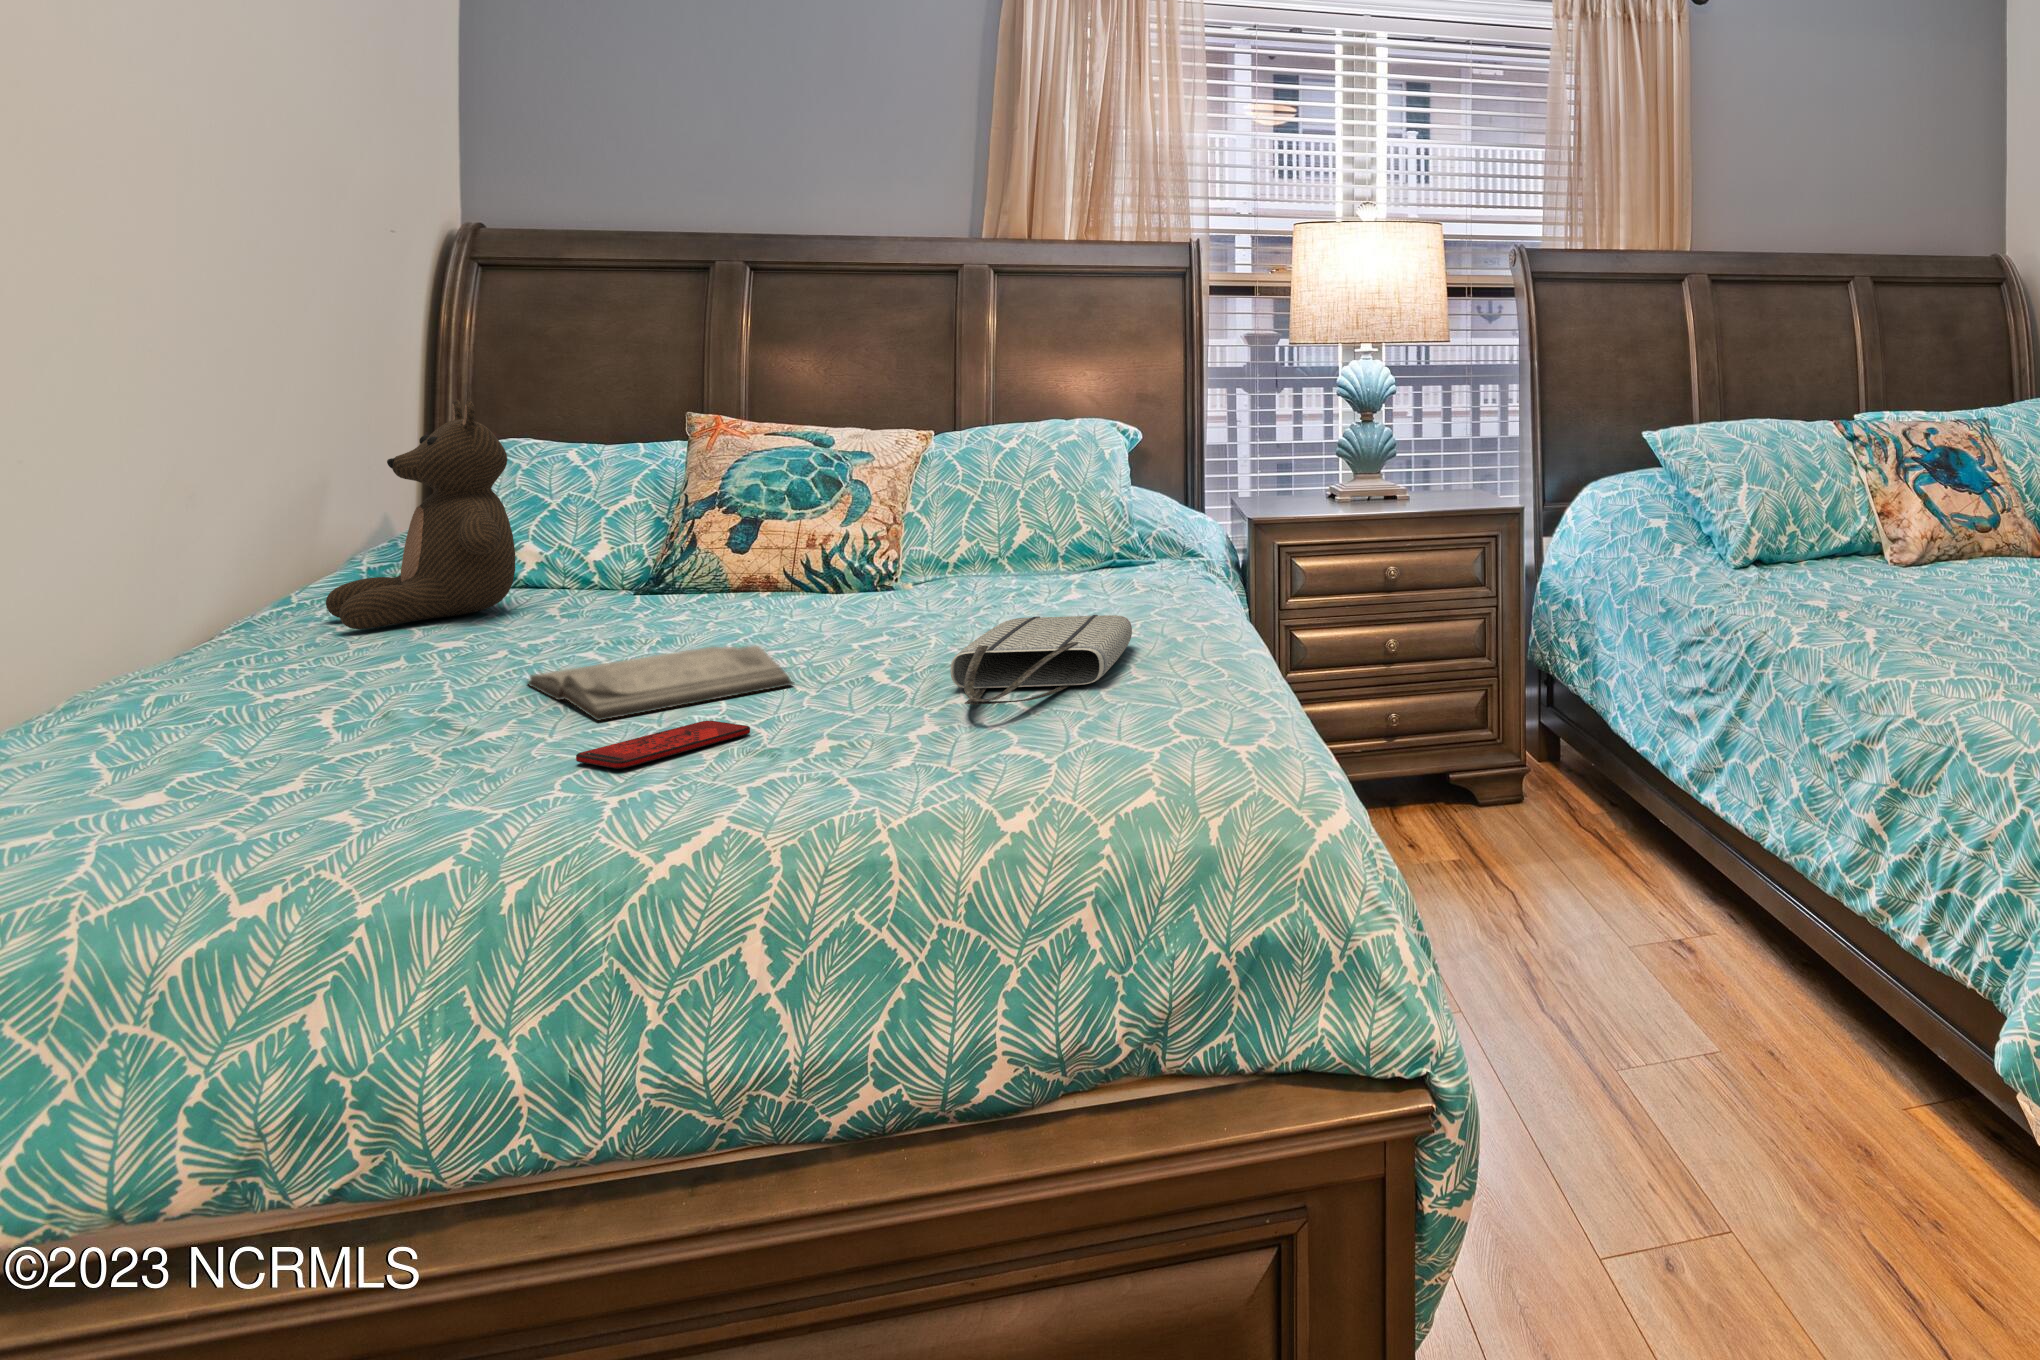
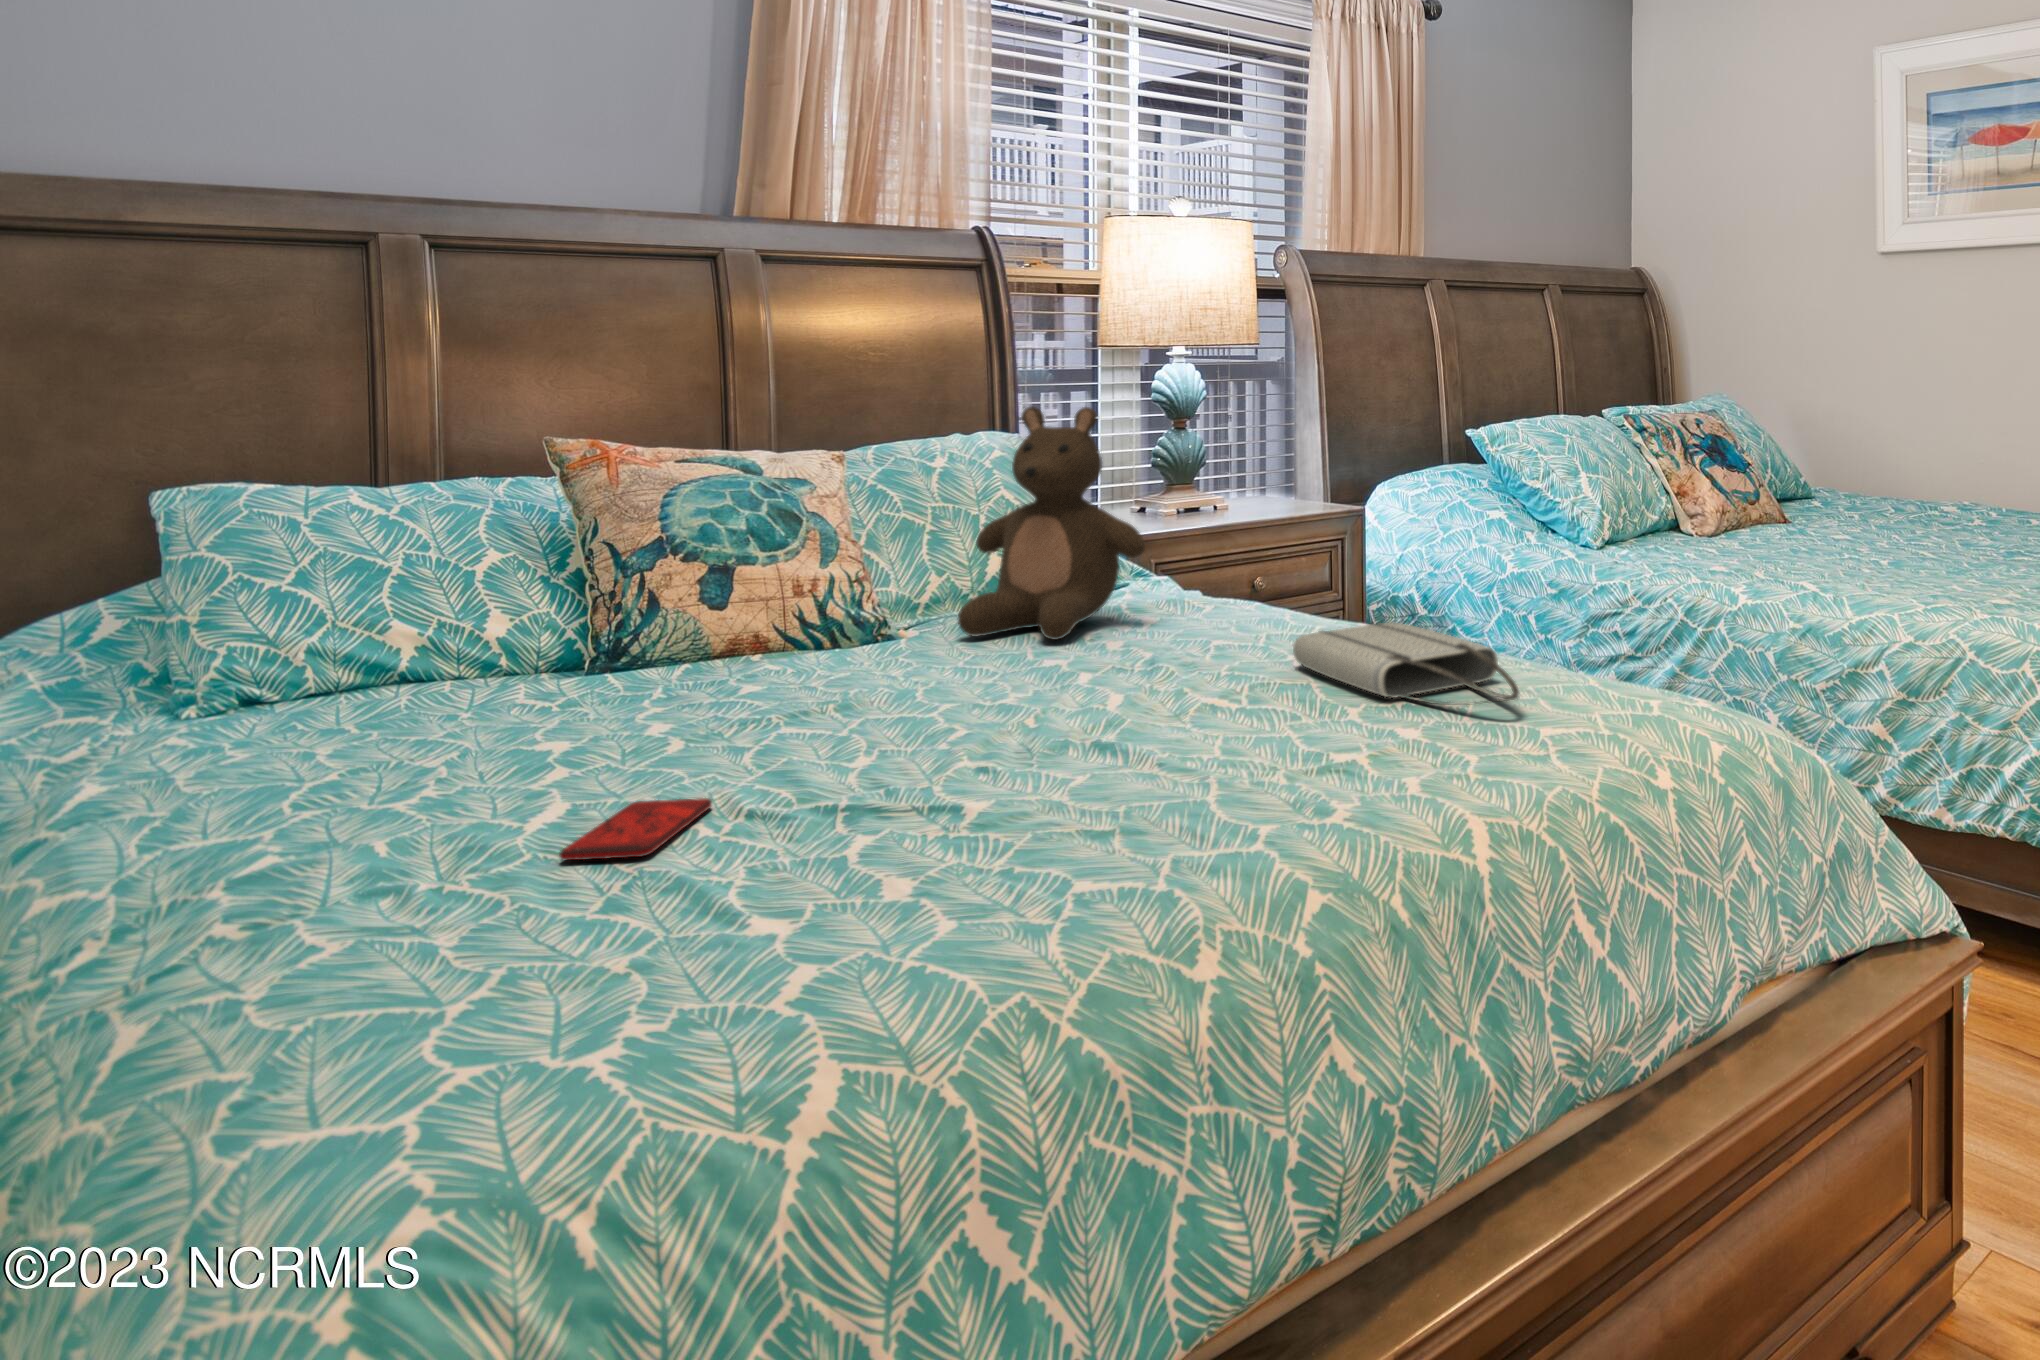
stuffed bear: present [326,400,515,629] -> present [958,406,1145,640]
diary: present [527,645,794,721] -> none [896,687,1211,773]
smartphone: present [576,721,750,769] -> present [560,798,712,860]

